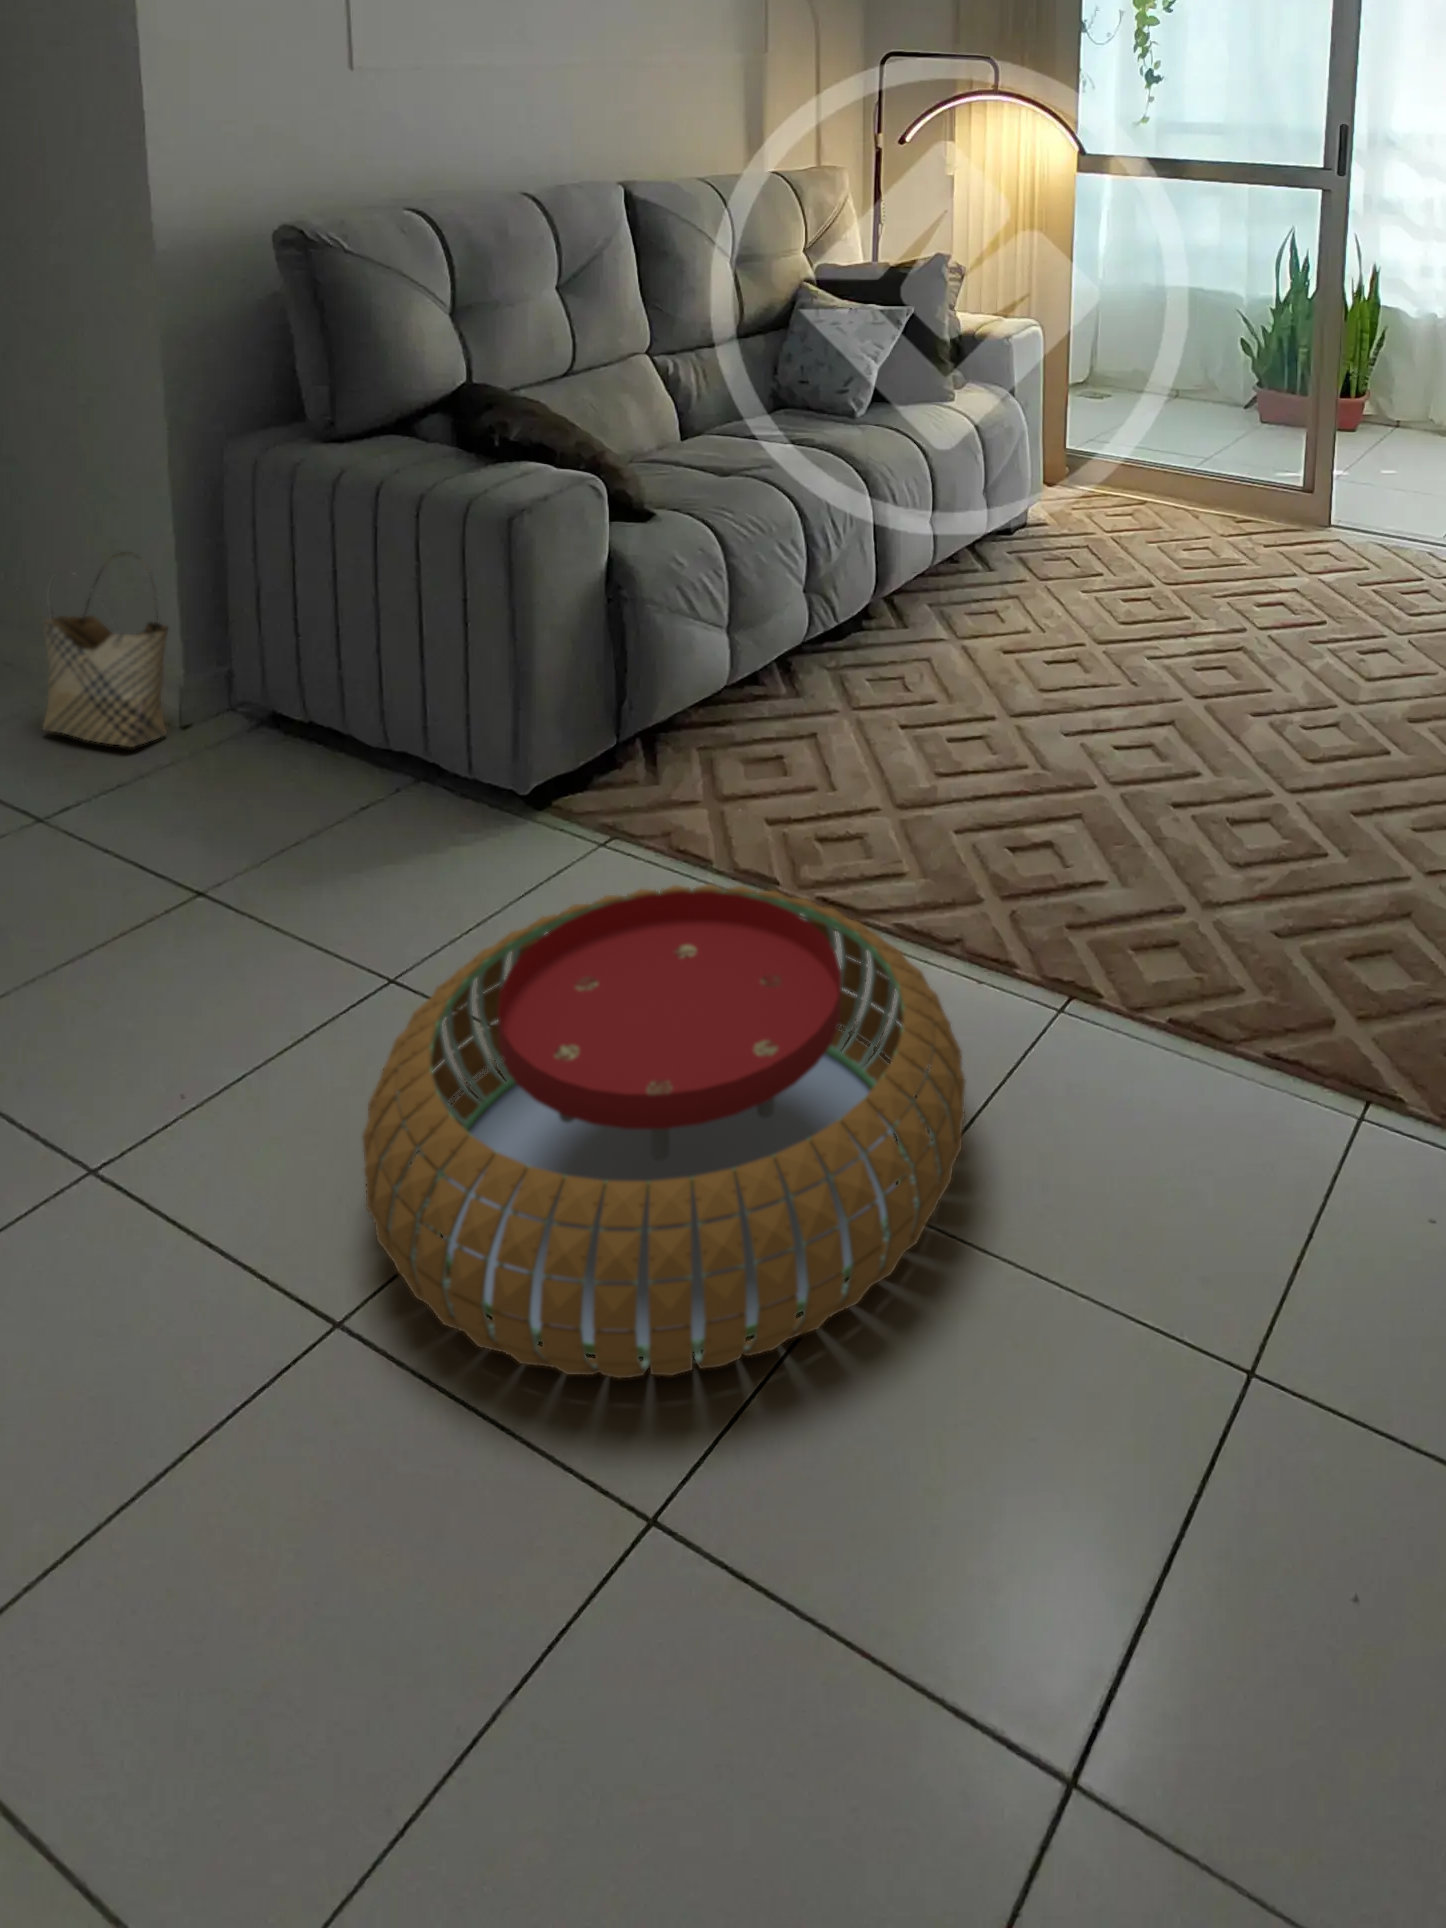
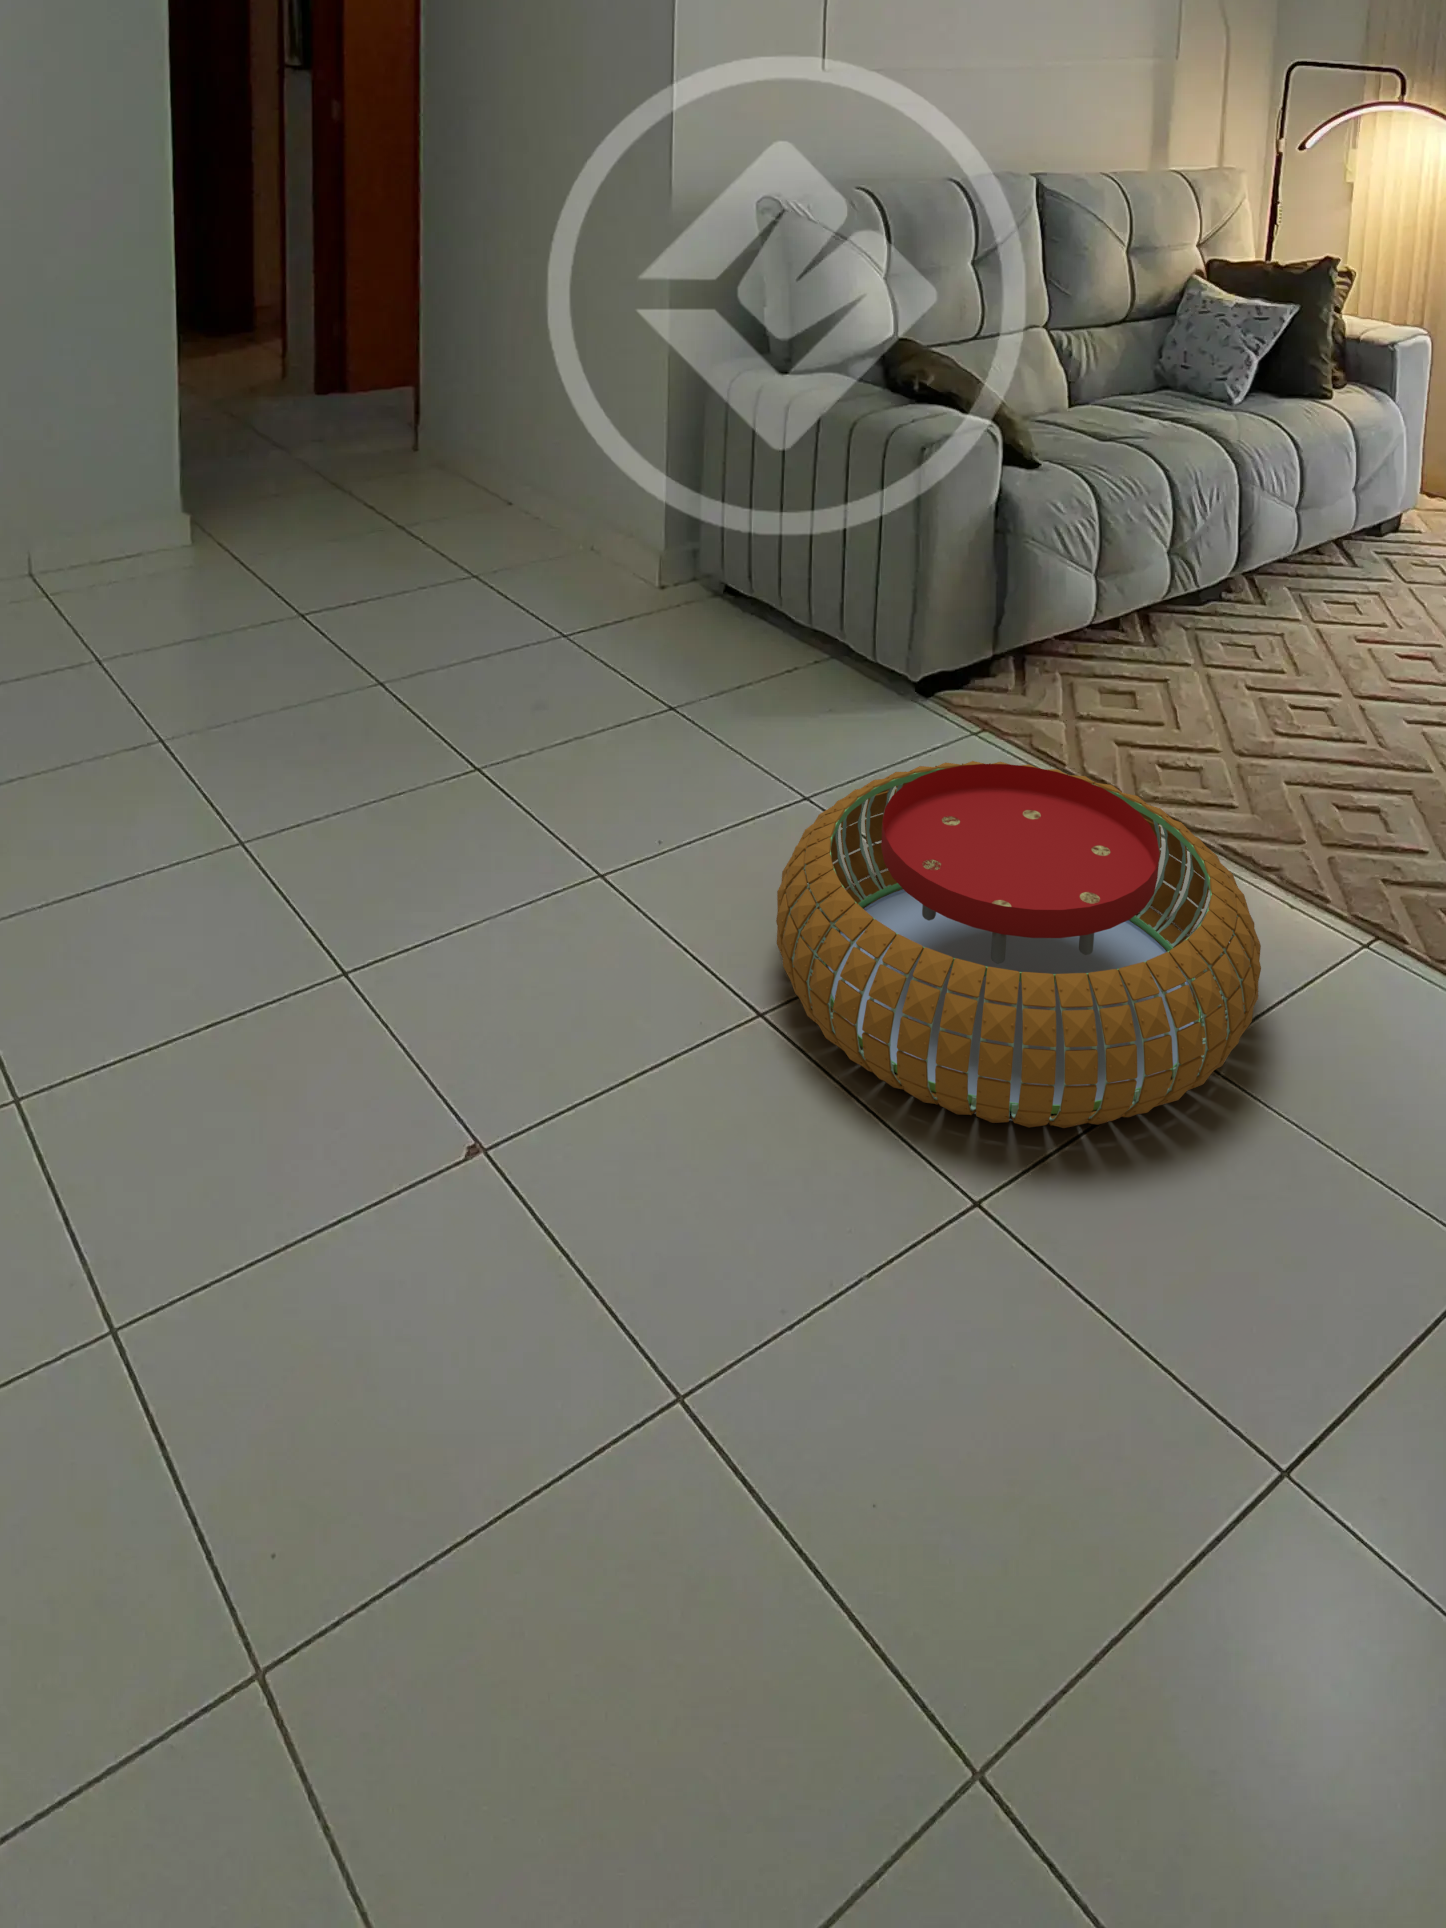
woven basket: present [42,552,169,747] -> none [560,444,654,595]

